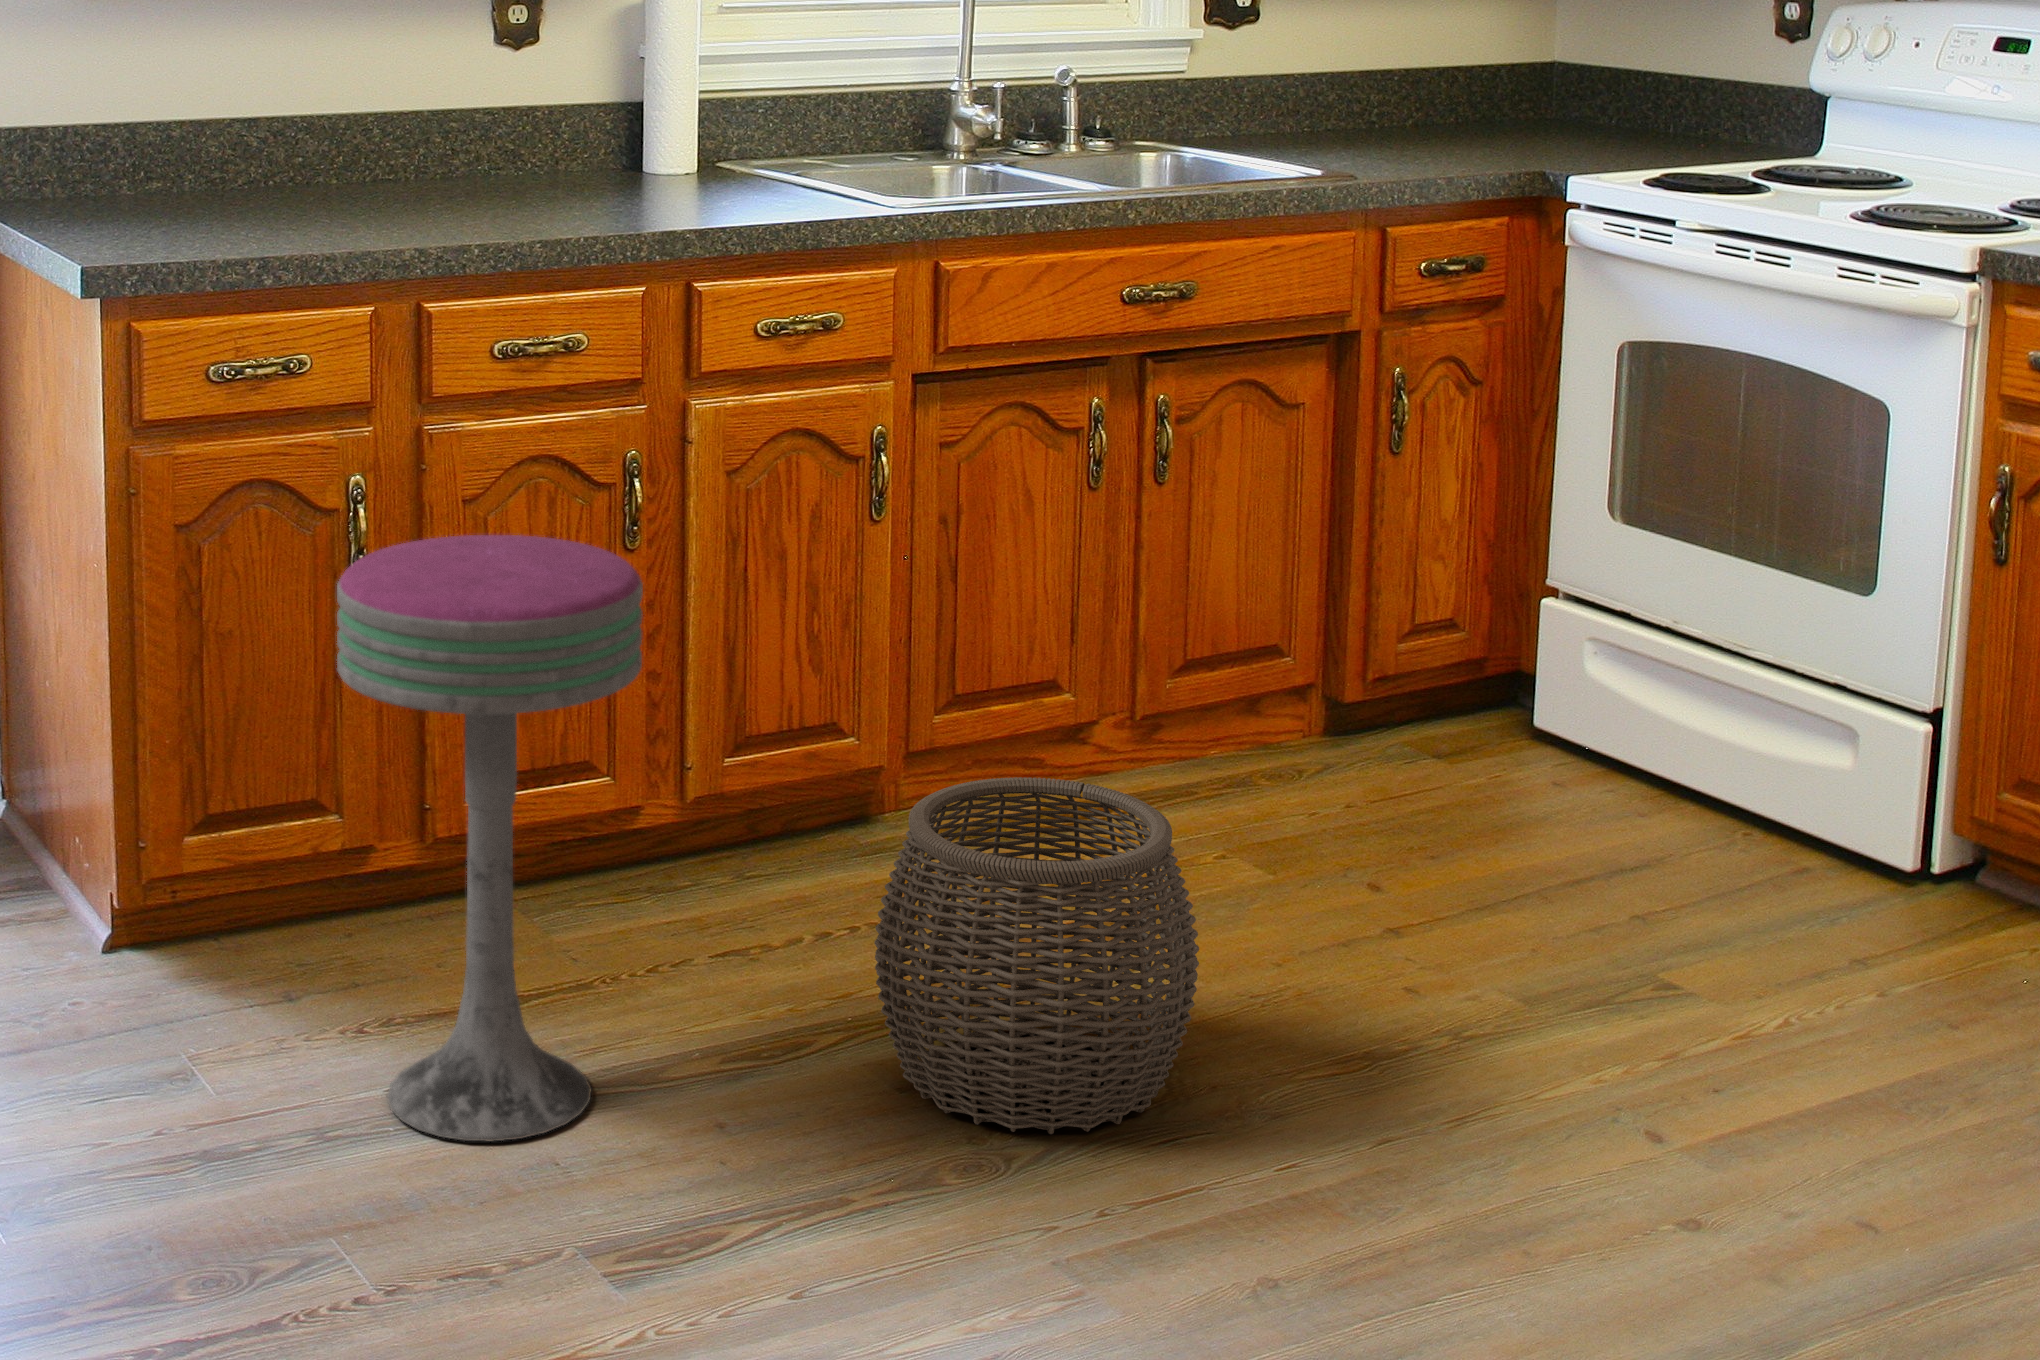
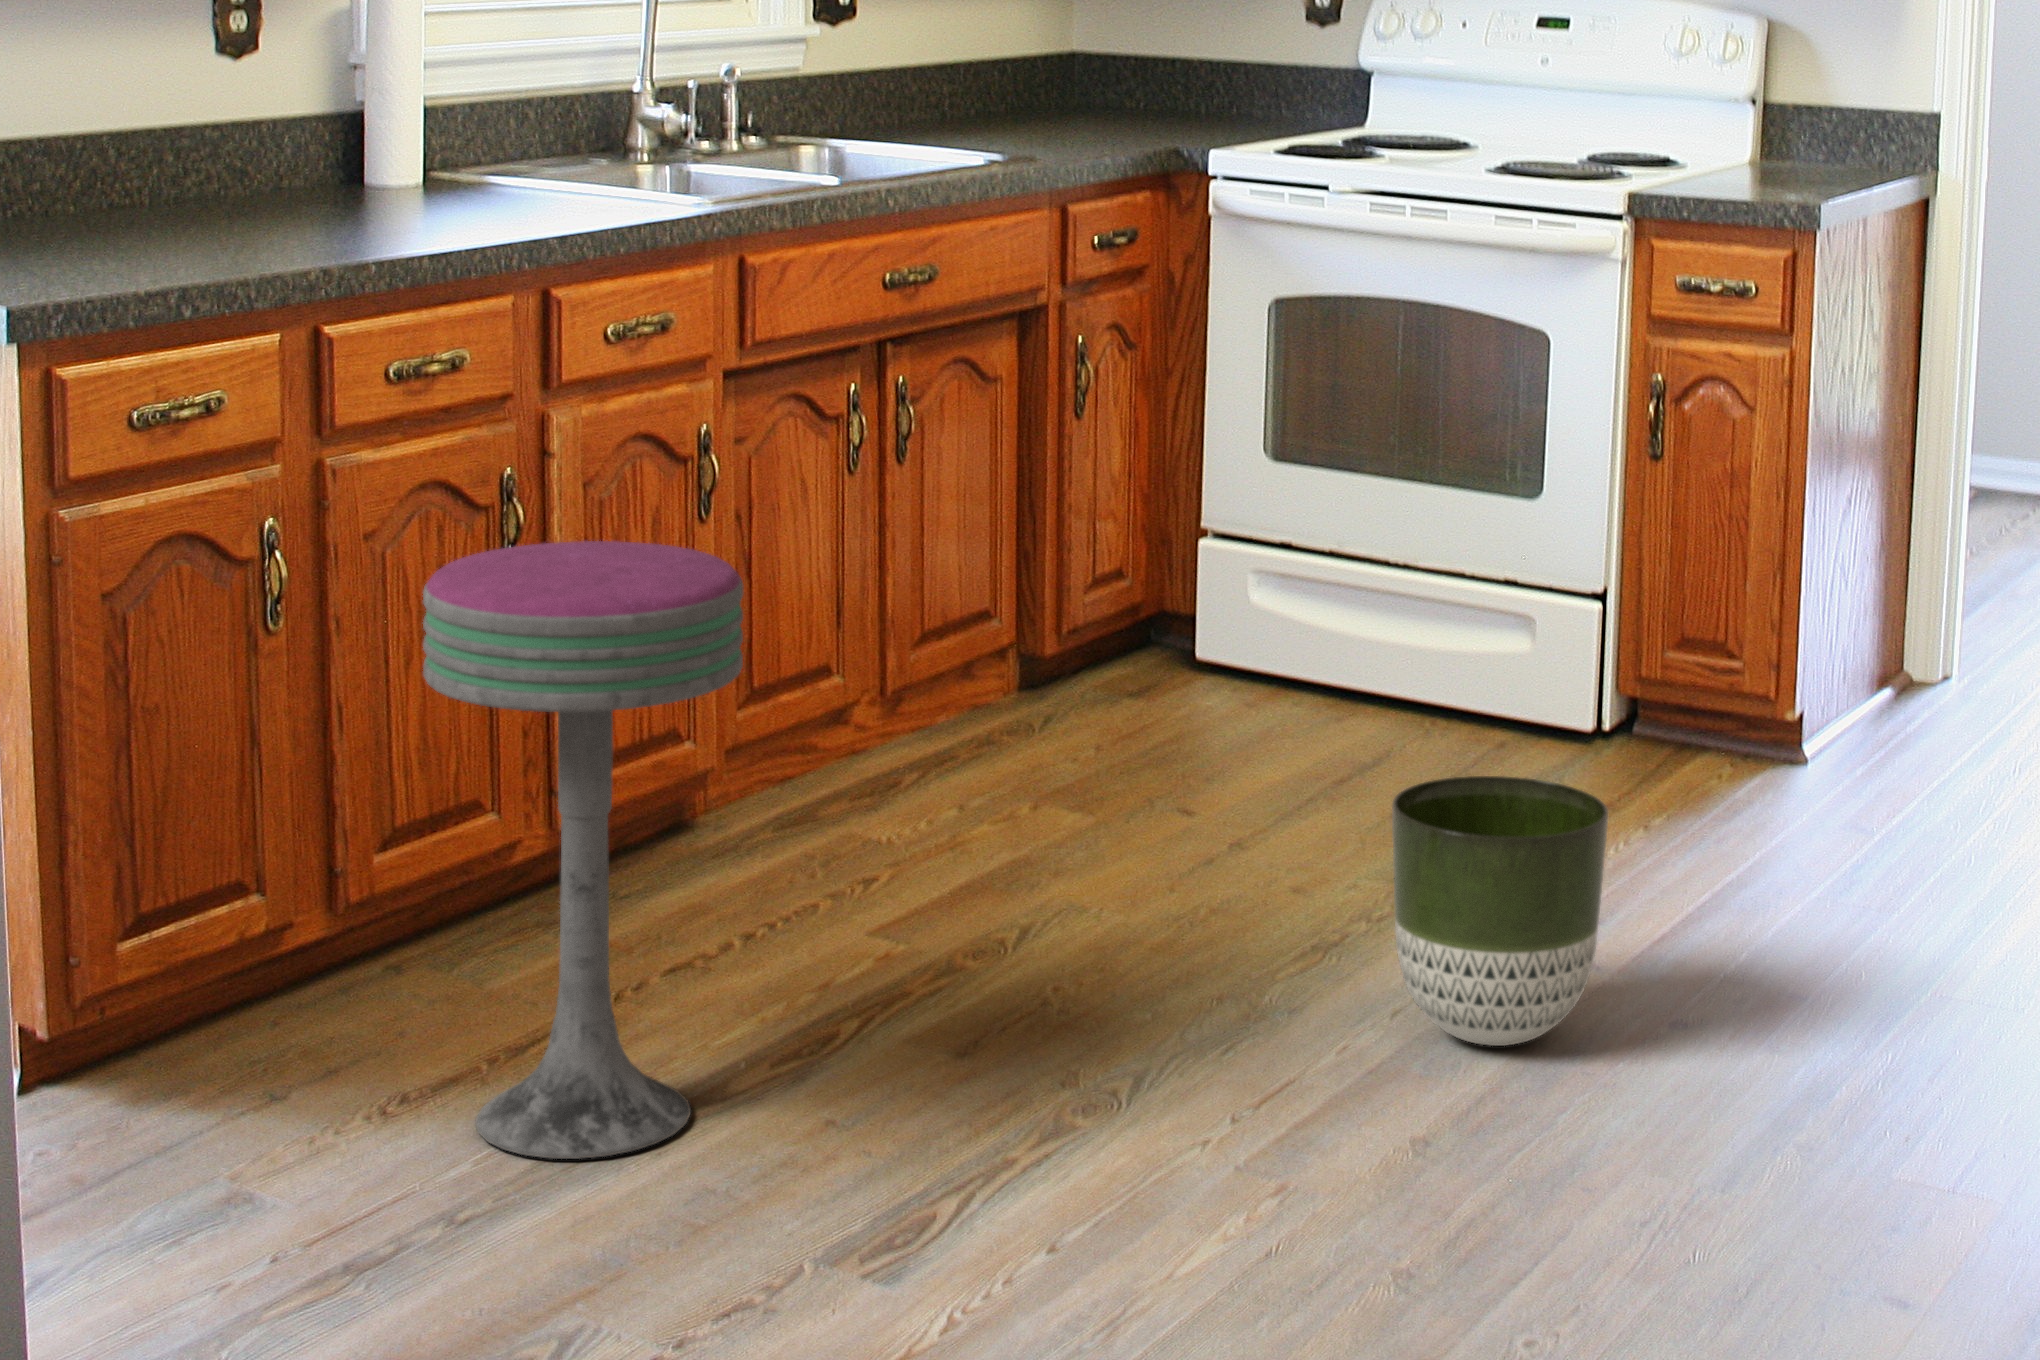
woven basket: present [874,777,1199,1134] -> none [911,725,1215,1048]
planter: none [1347,918,1605,1243] -> present [1392,776,1608,1046]

